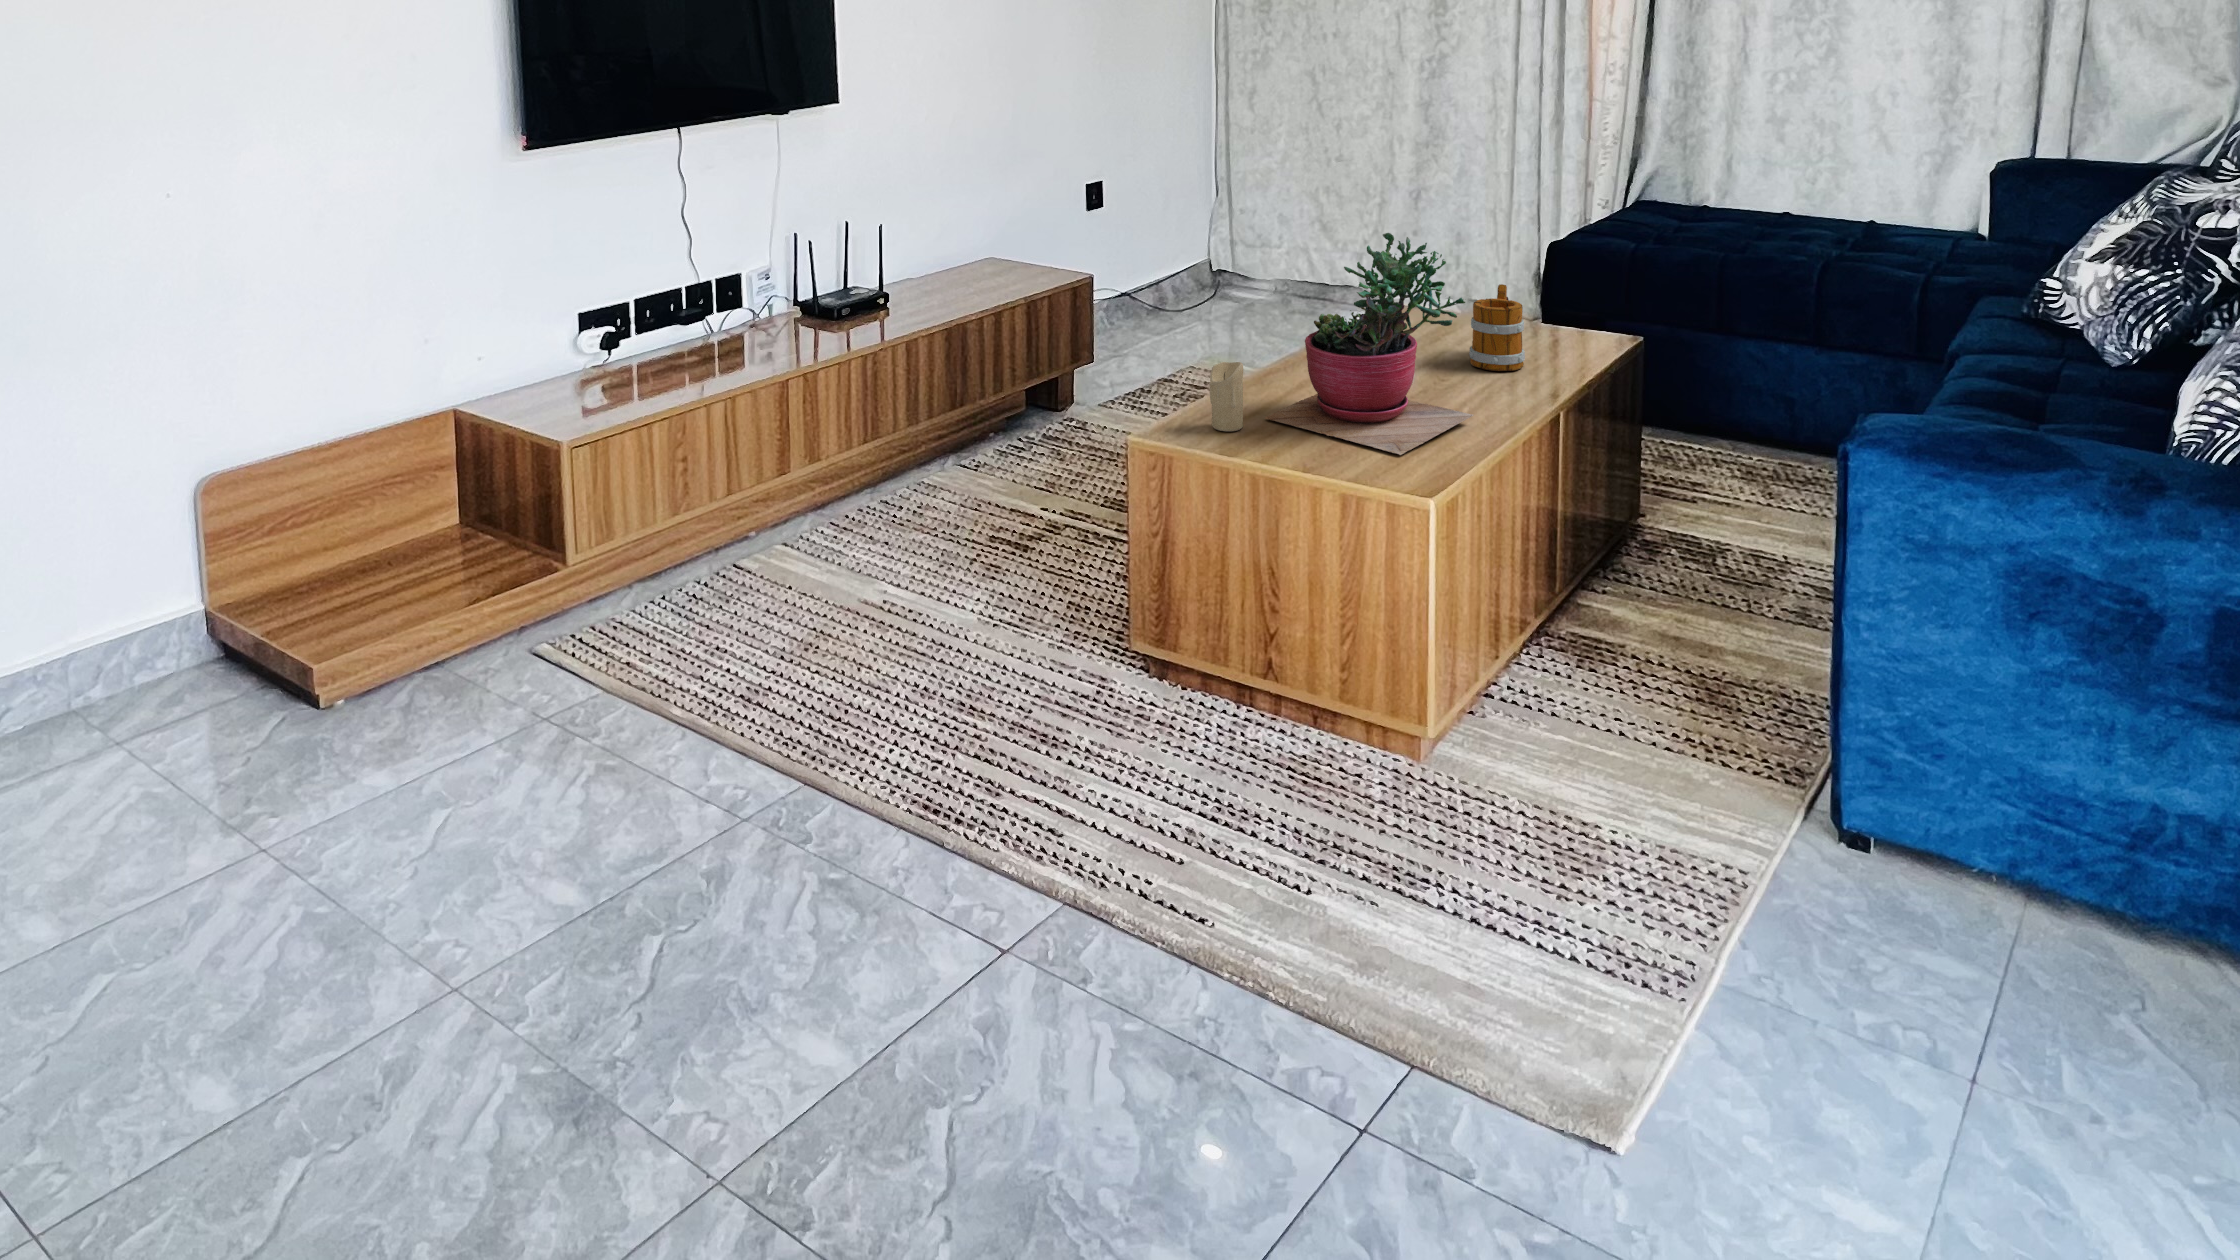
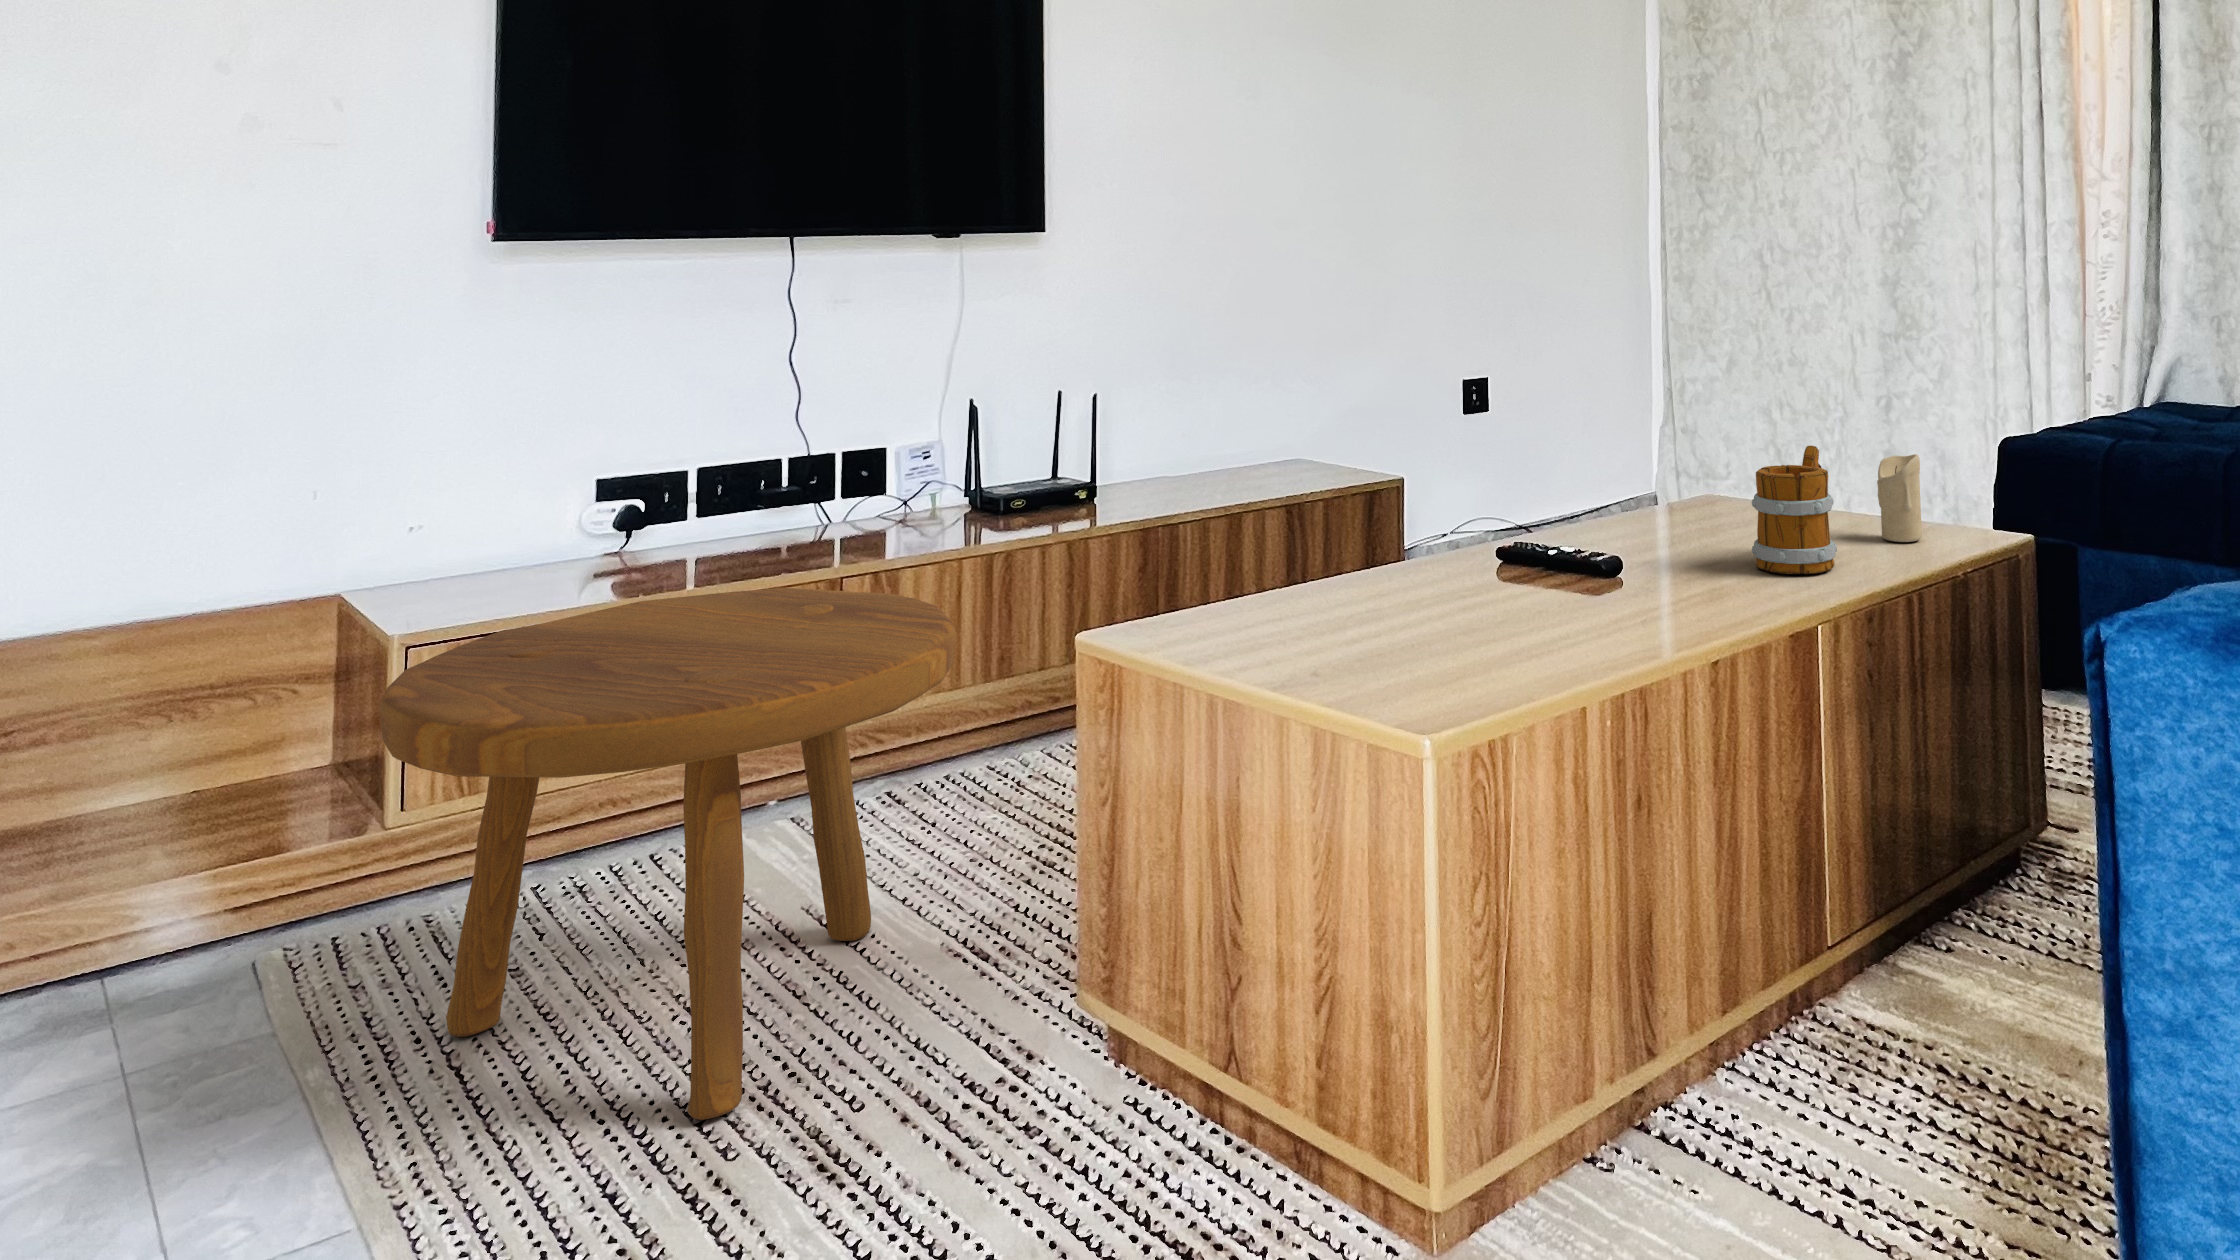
succulent plant: present [1265,233,1473,455] -> none [1352,324,1676,679]
candle: present [1209,362,1243,431] -> present [1877,454,1922,542]
footstool: none [676,398,1003,720] -> present [379,588,956,1120]

